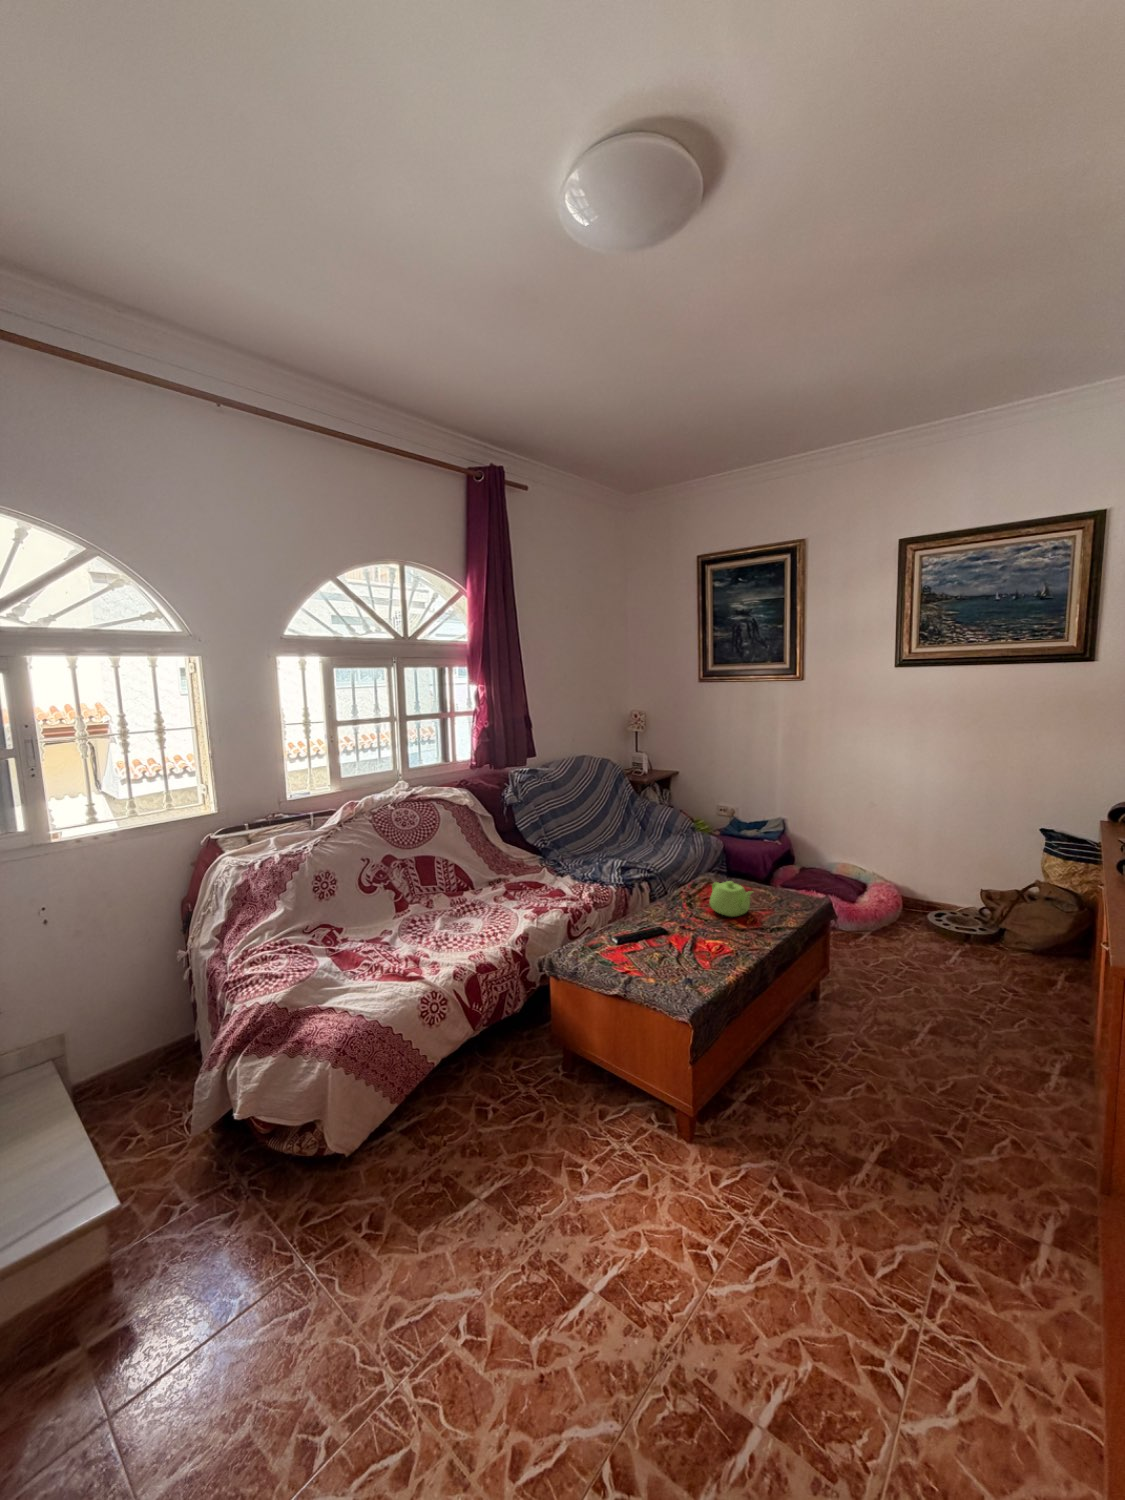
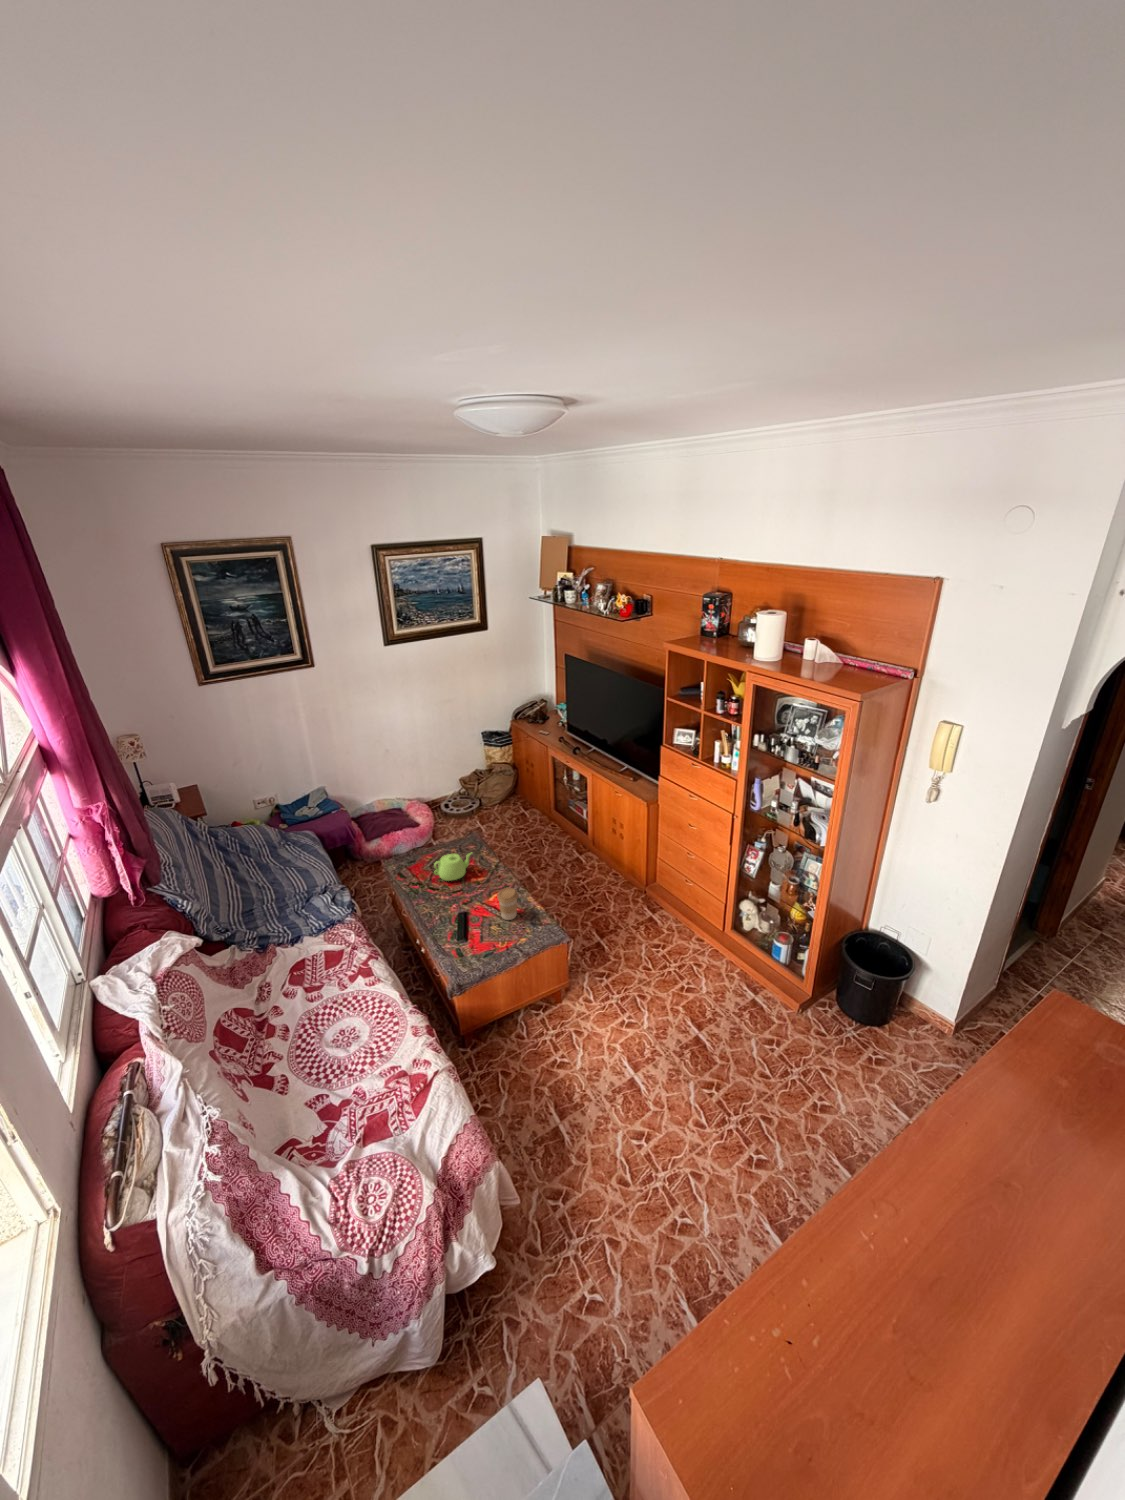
coffee cup: none [682,923,713,970] -> present [498,888,518,920]

